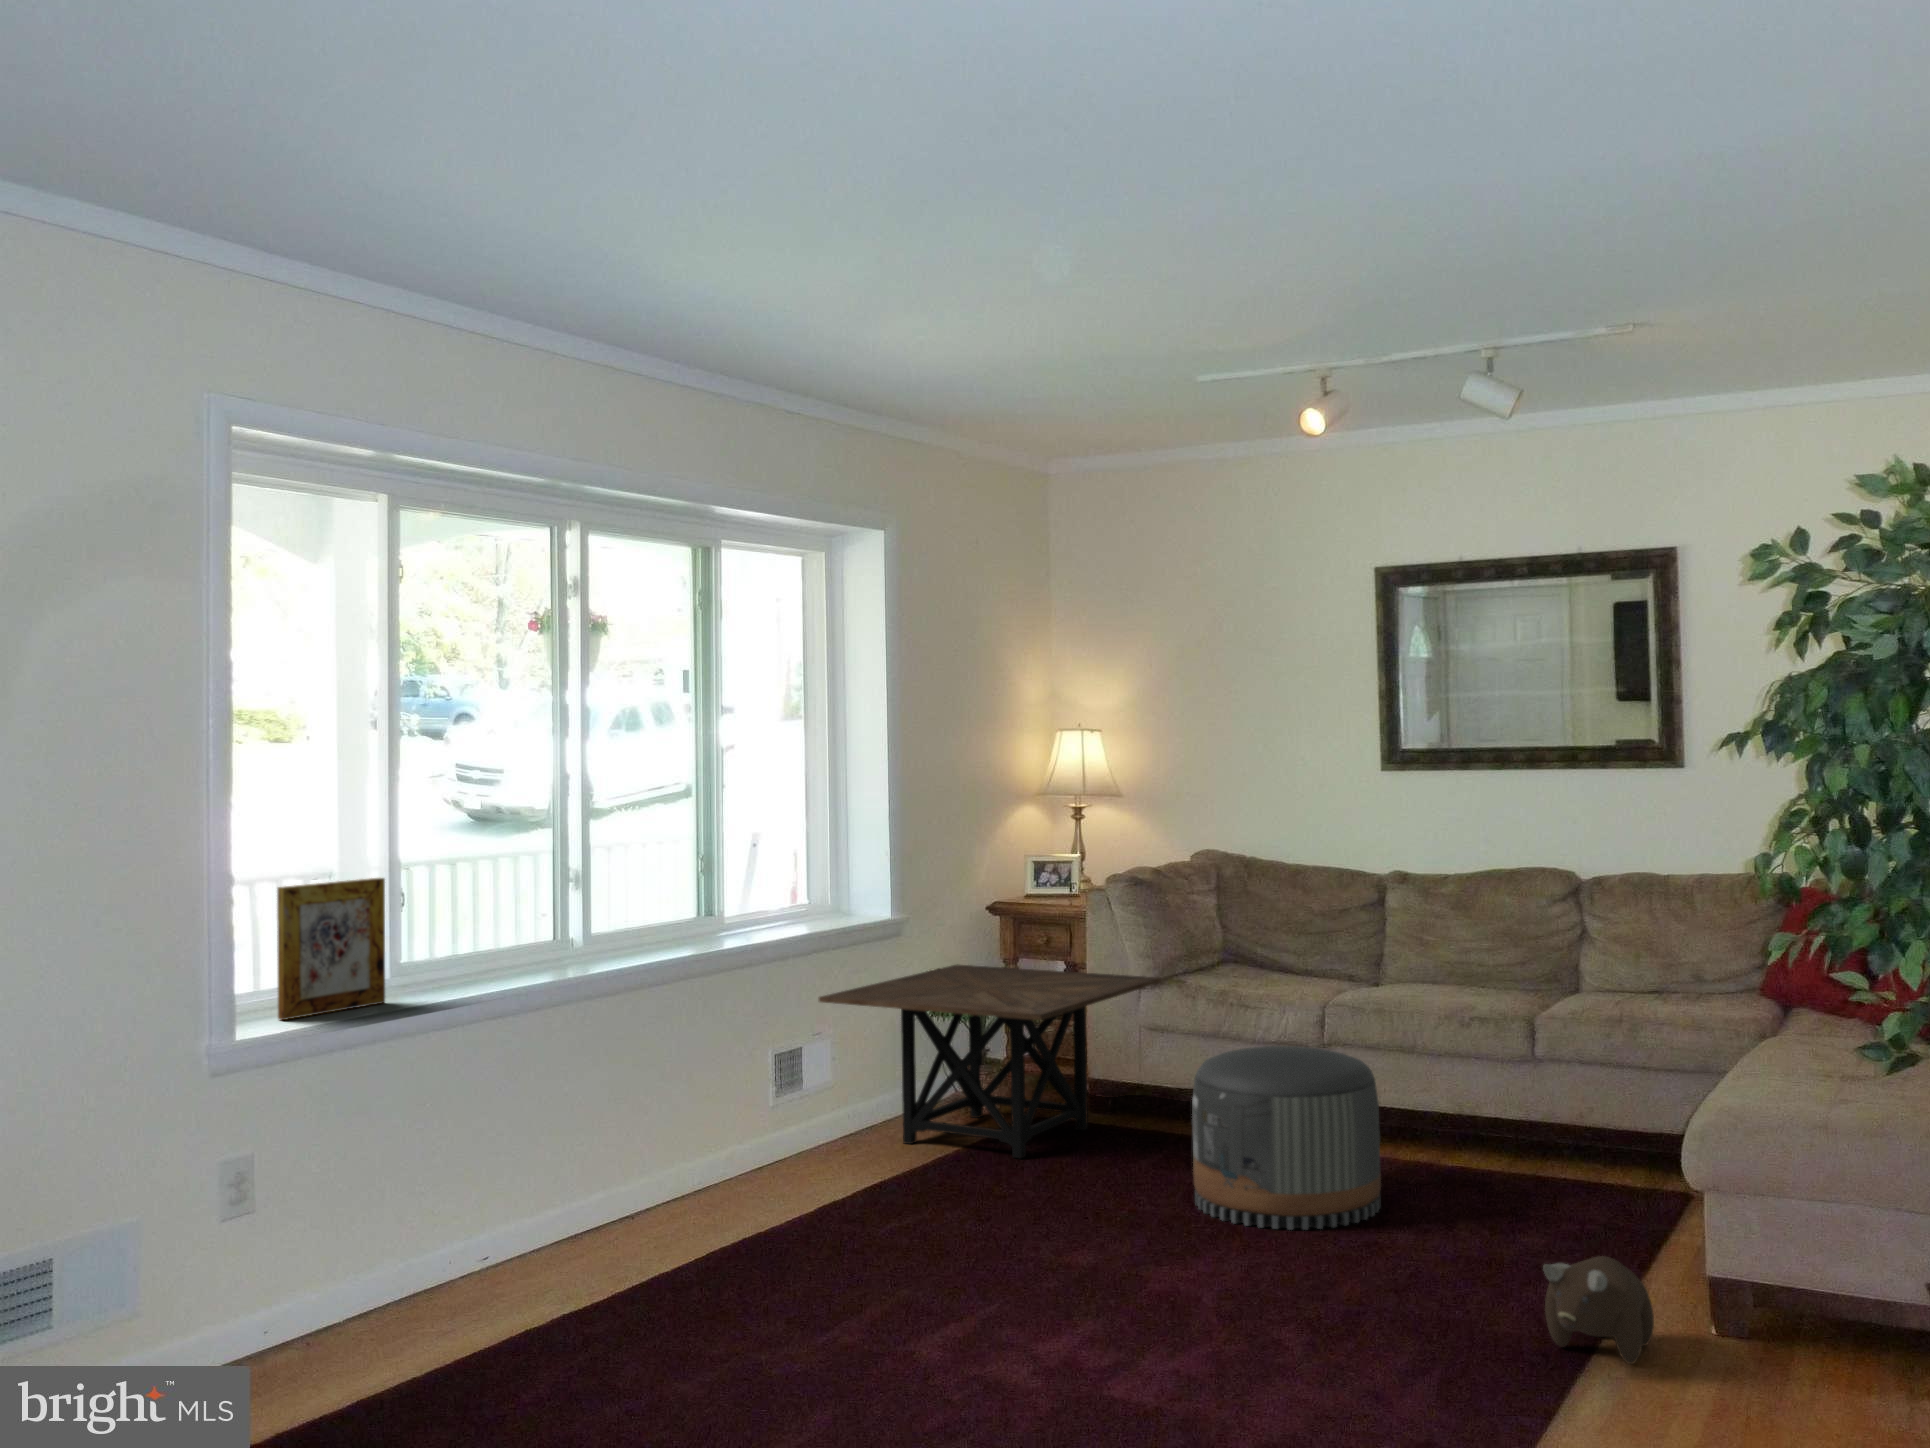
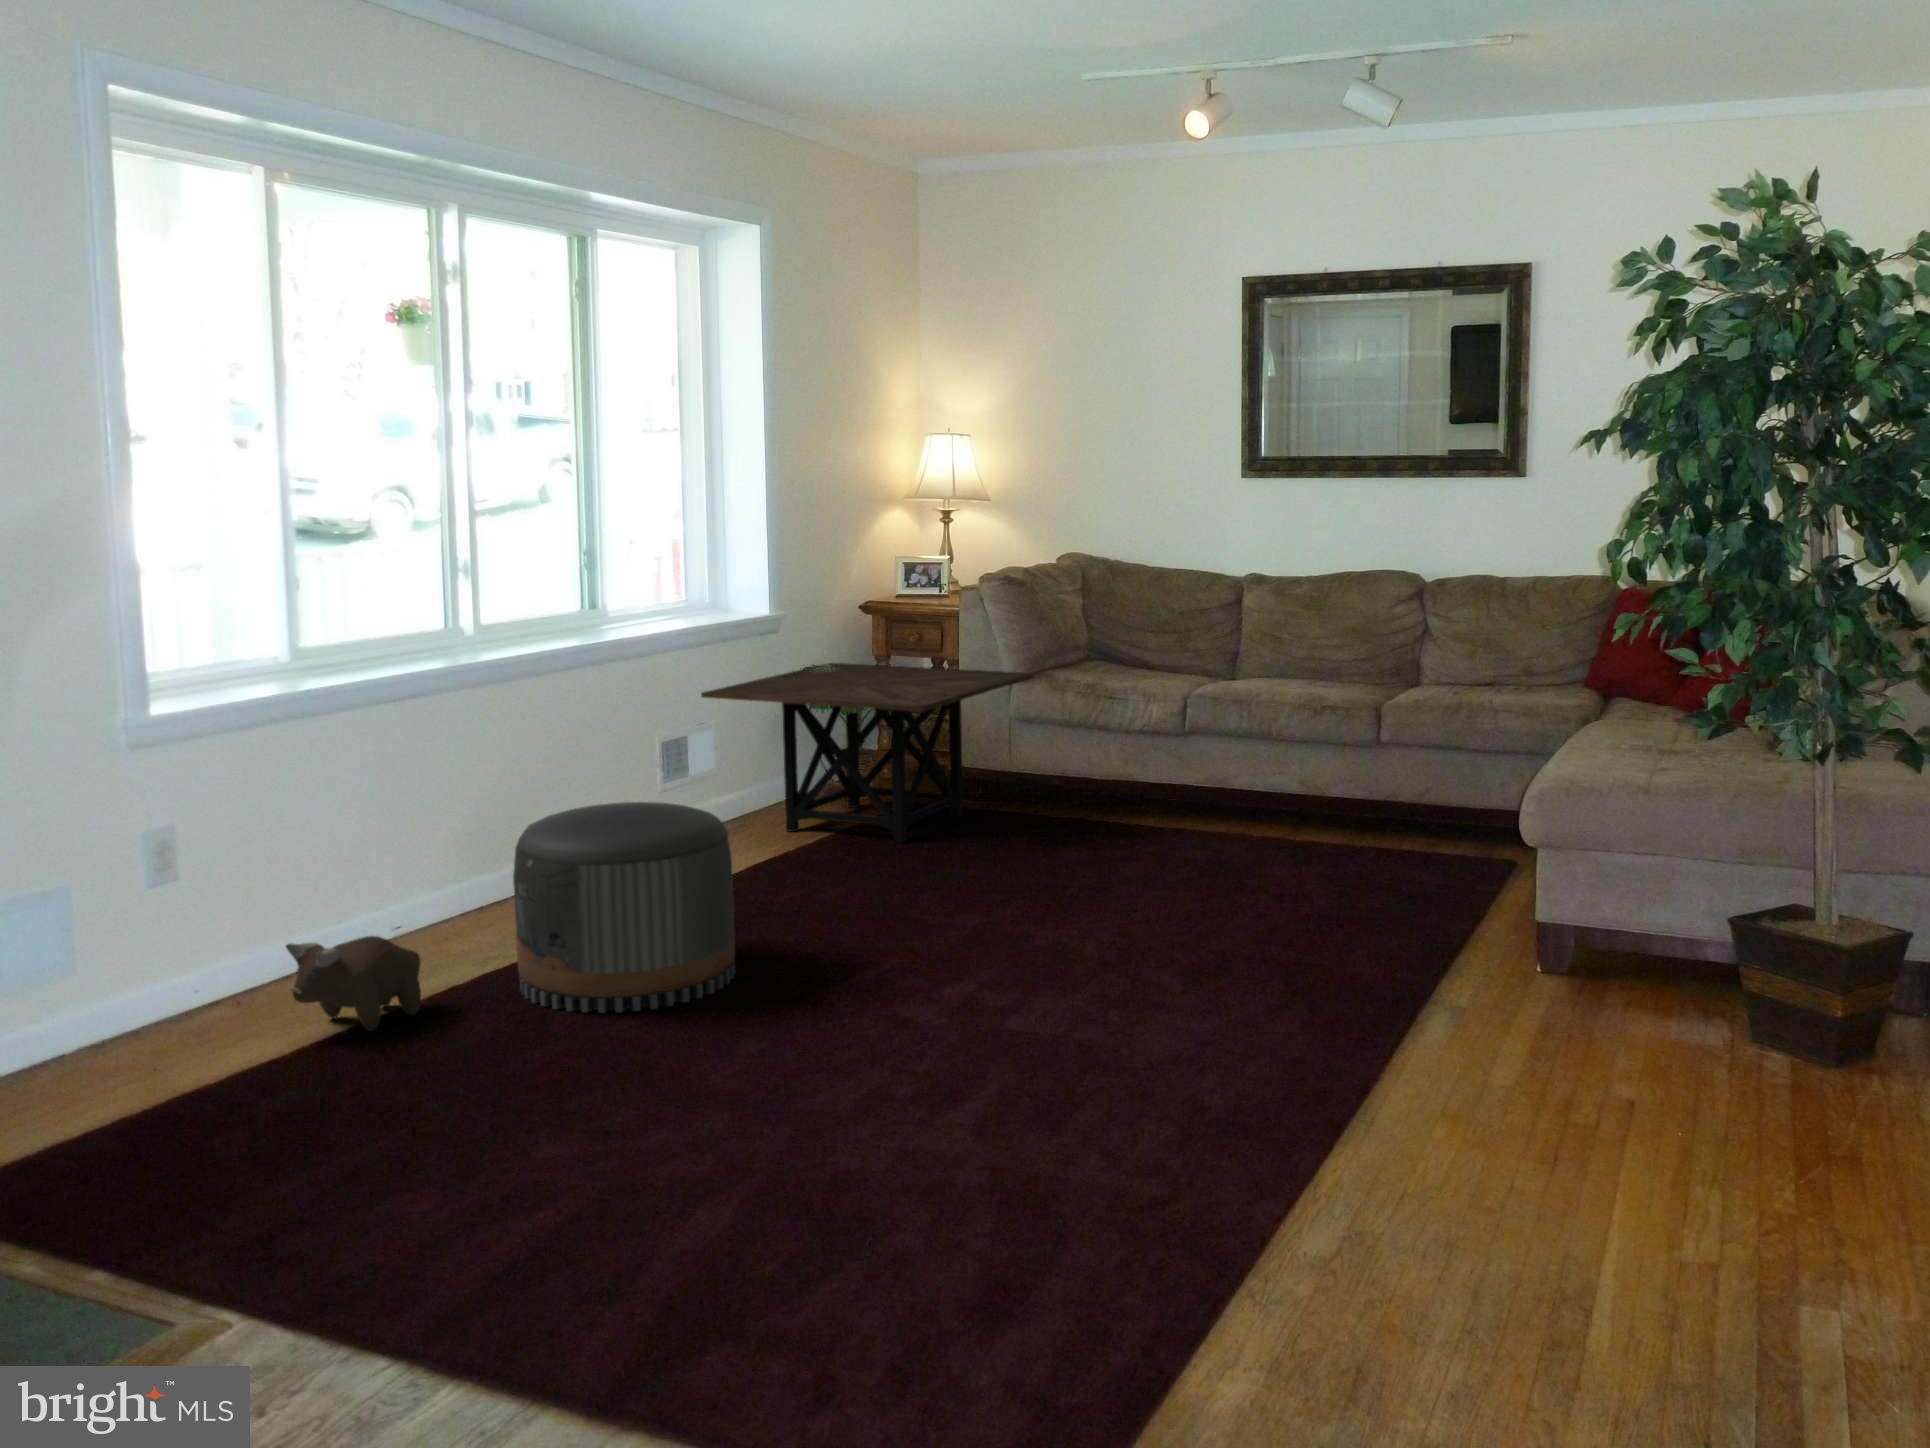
picture frame: present [277,878,385,1020] -> none [168,571,282,710]
pouf: present [1192,1046,1381,1230] -> present [513,802,735,1013]
plush toy: present [1543,1256,1654,1364] -> present [286,936,421,1031]

